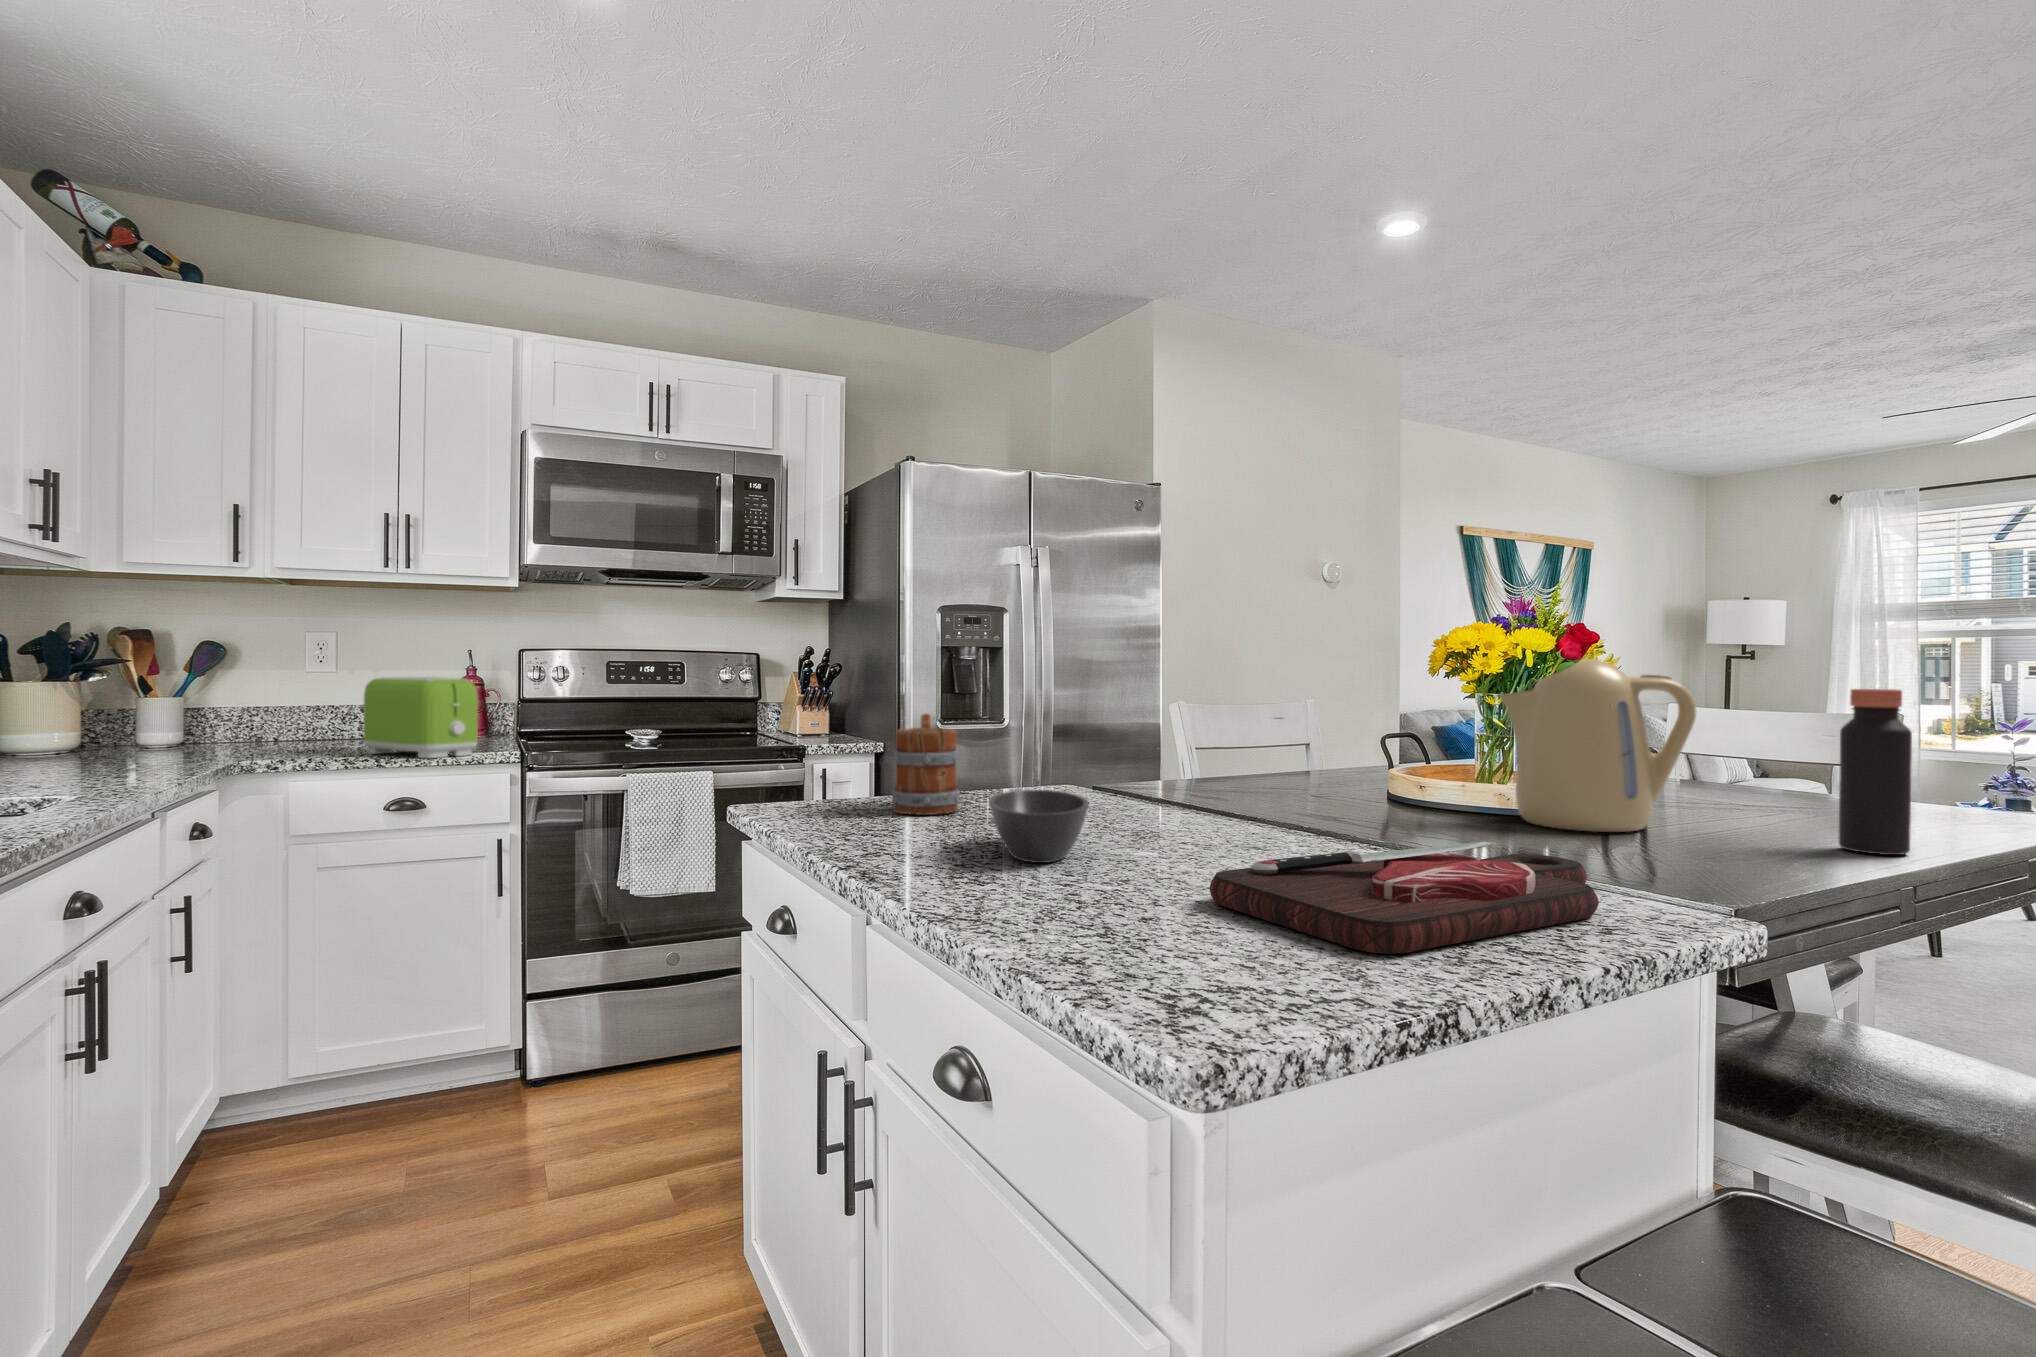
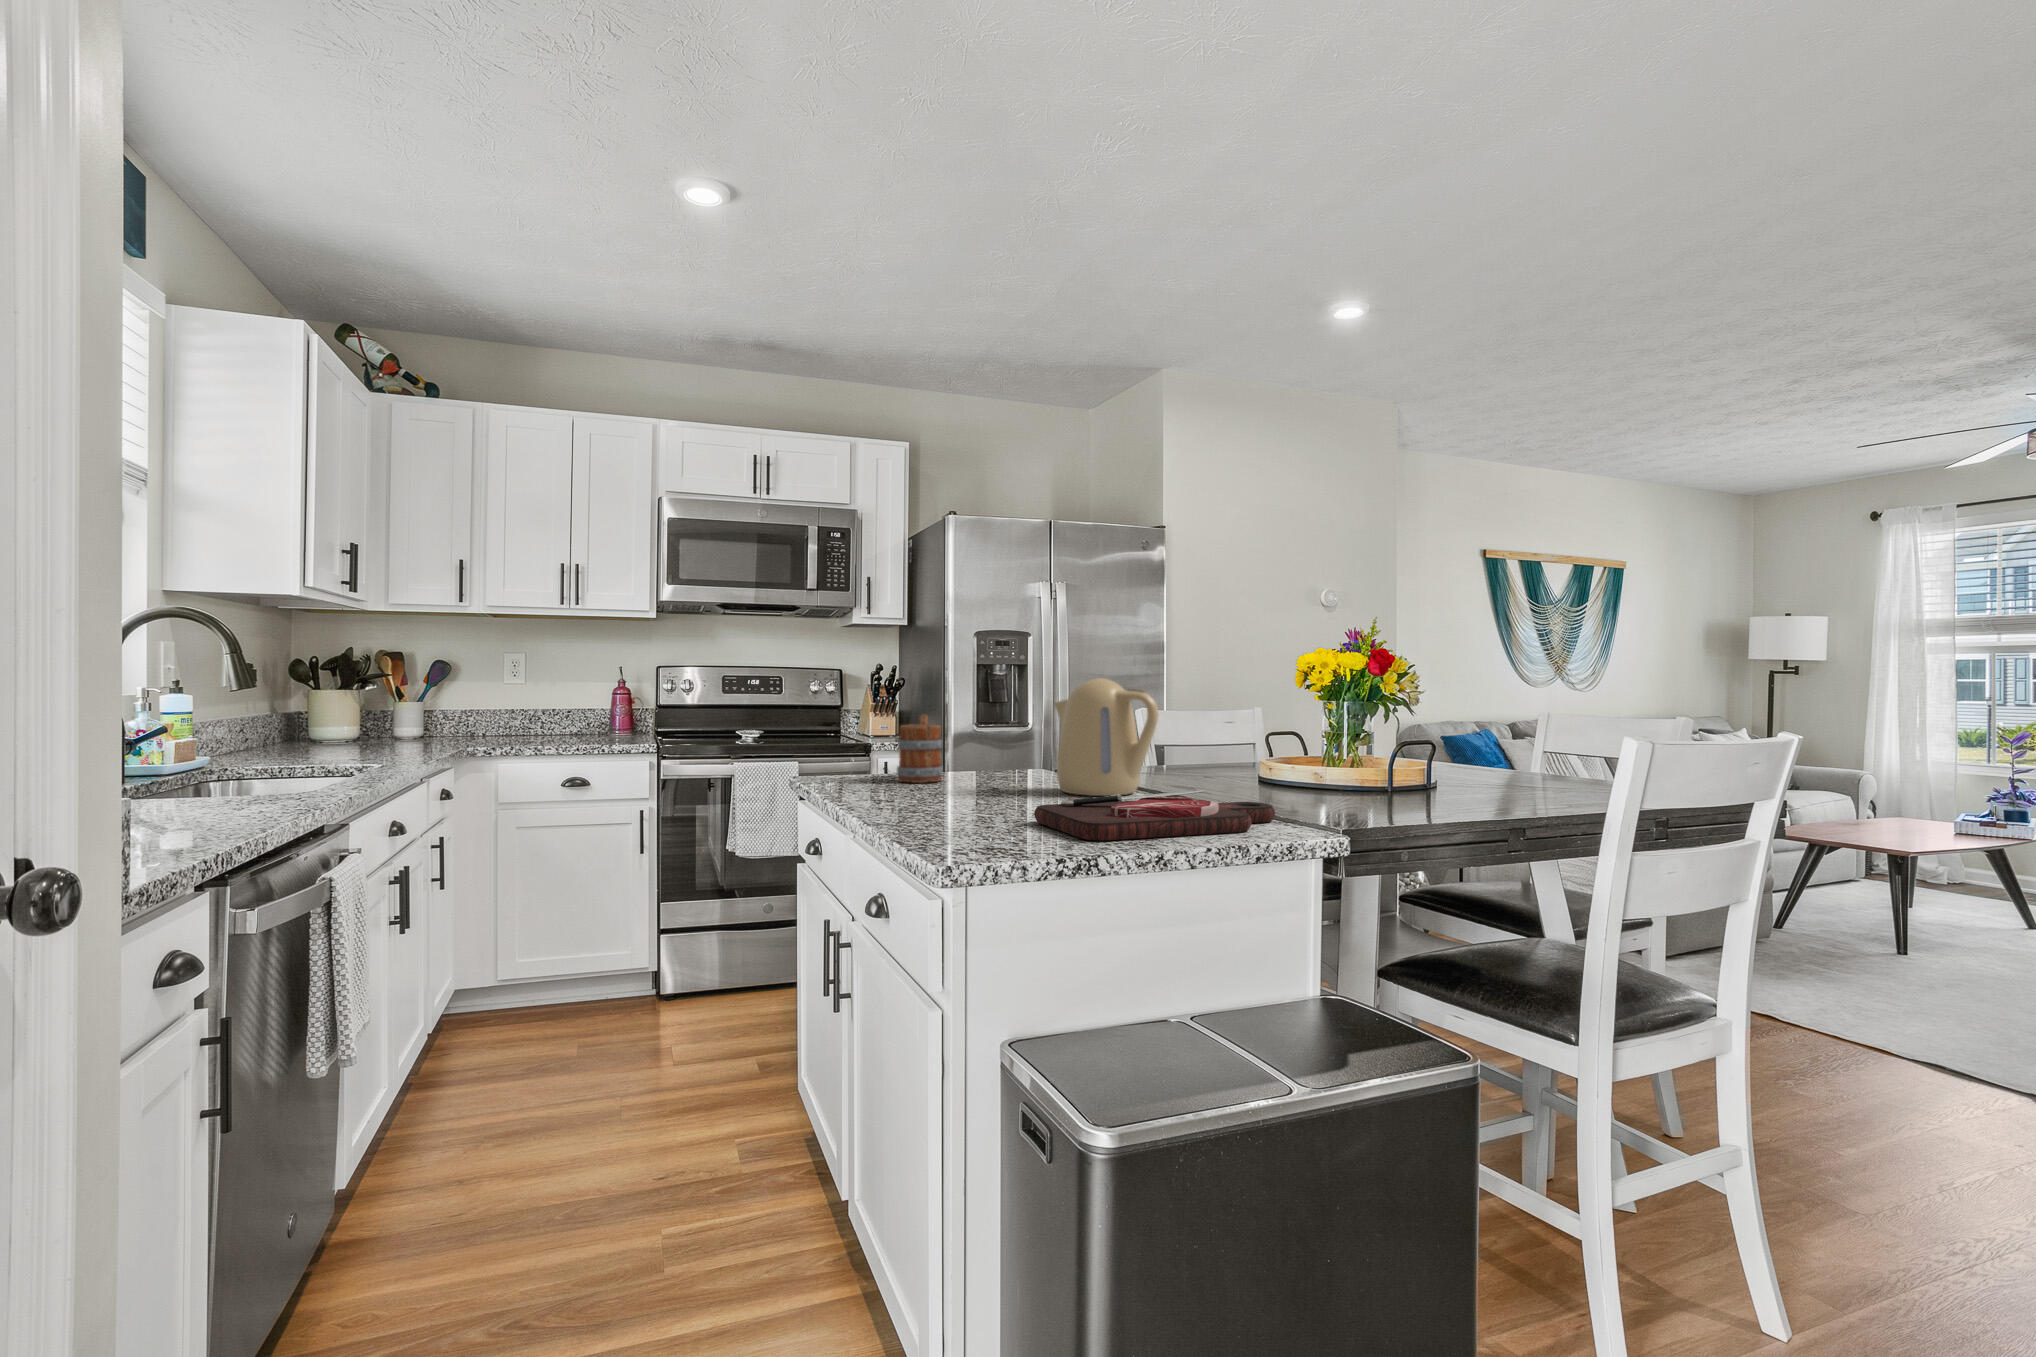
kettle: present [1499,659,1696,832] -> present [1054,678,1158,796]
toaster: present [364,677,478,758] -> none [547,687,628,747]
bottle: present [1839,689,1912,855] -> none [1503,701,1545,812]
bowl: present [990,790,1089,863] -> none [935,764,999,805]

